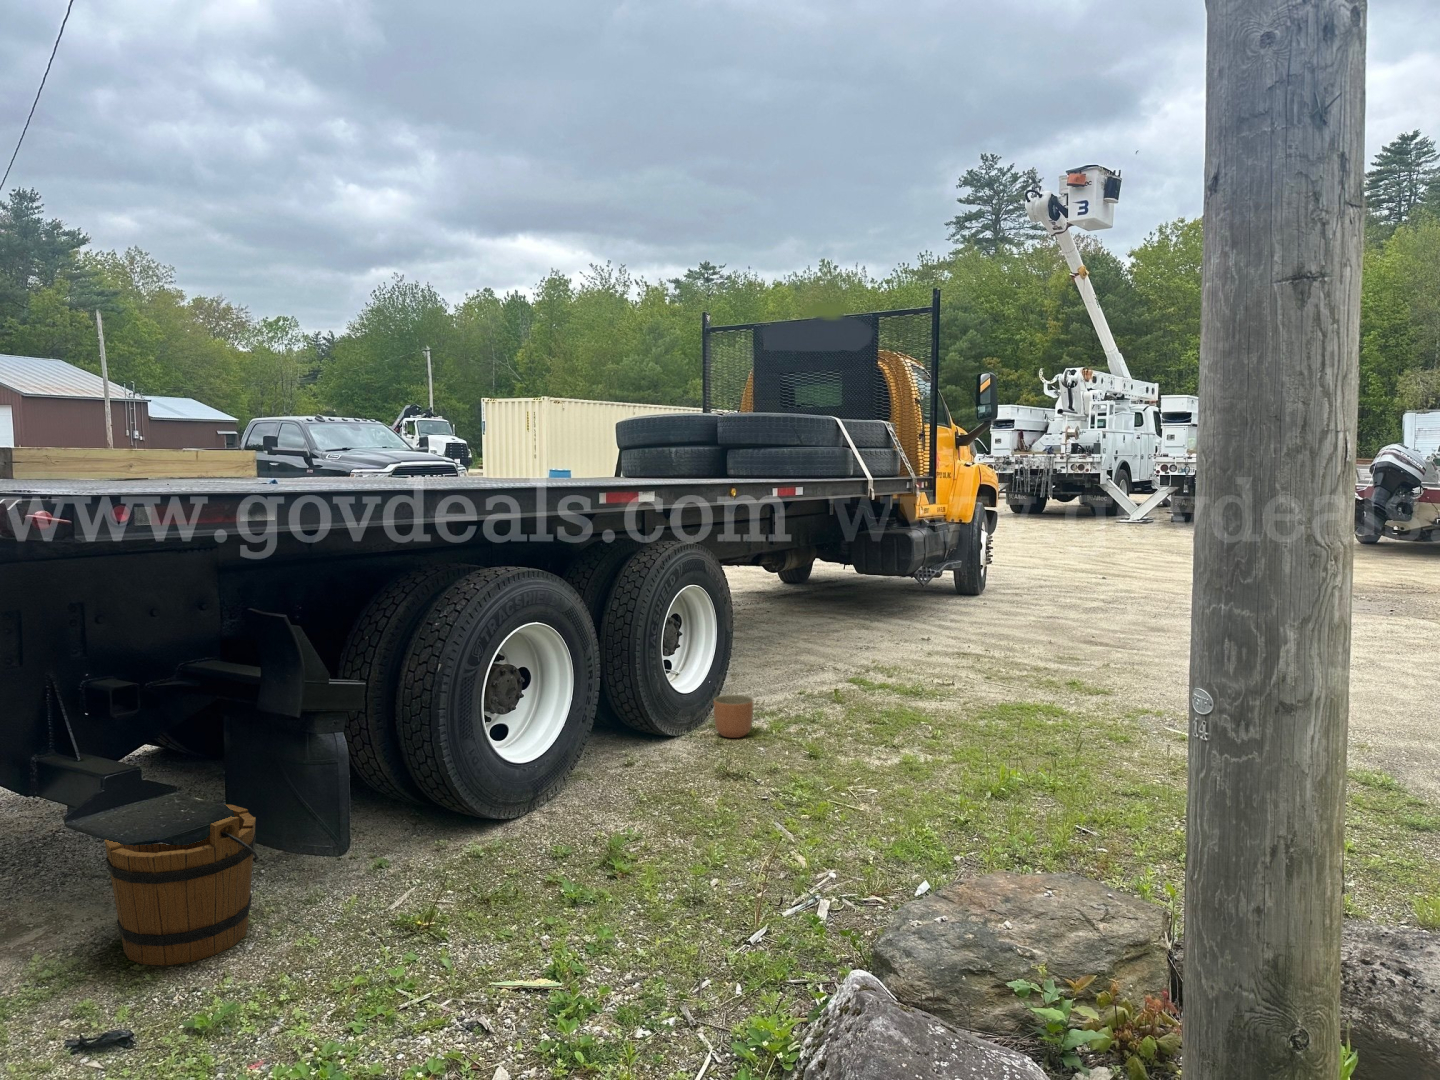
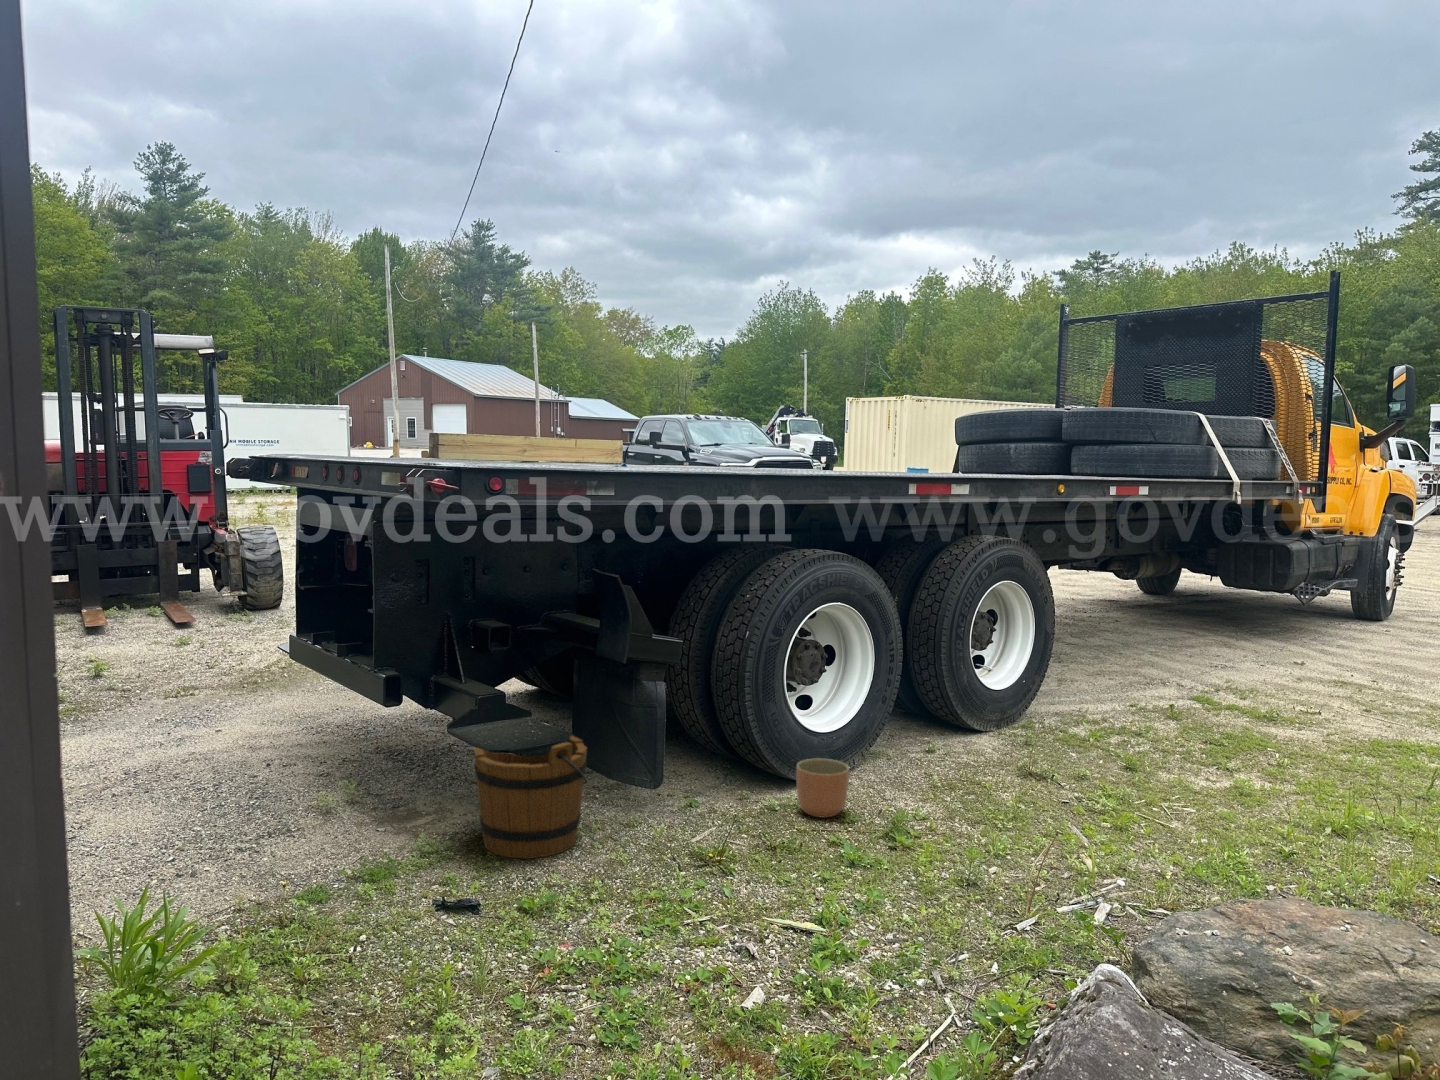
planter: present [714,695,753,738] -> present [796,758,849,818]

